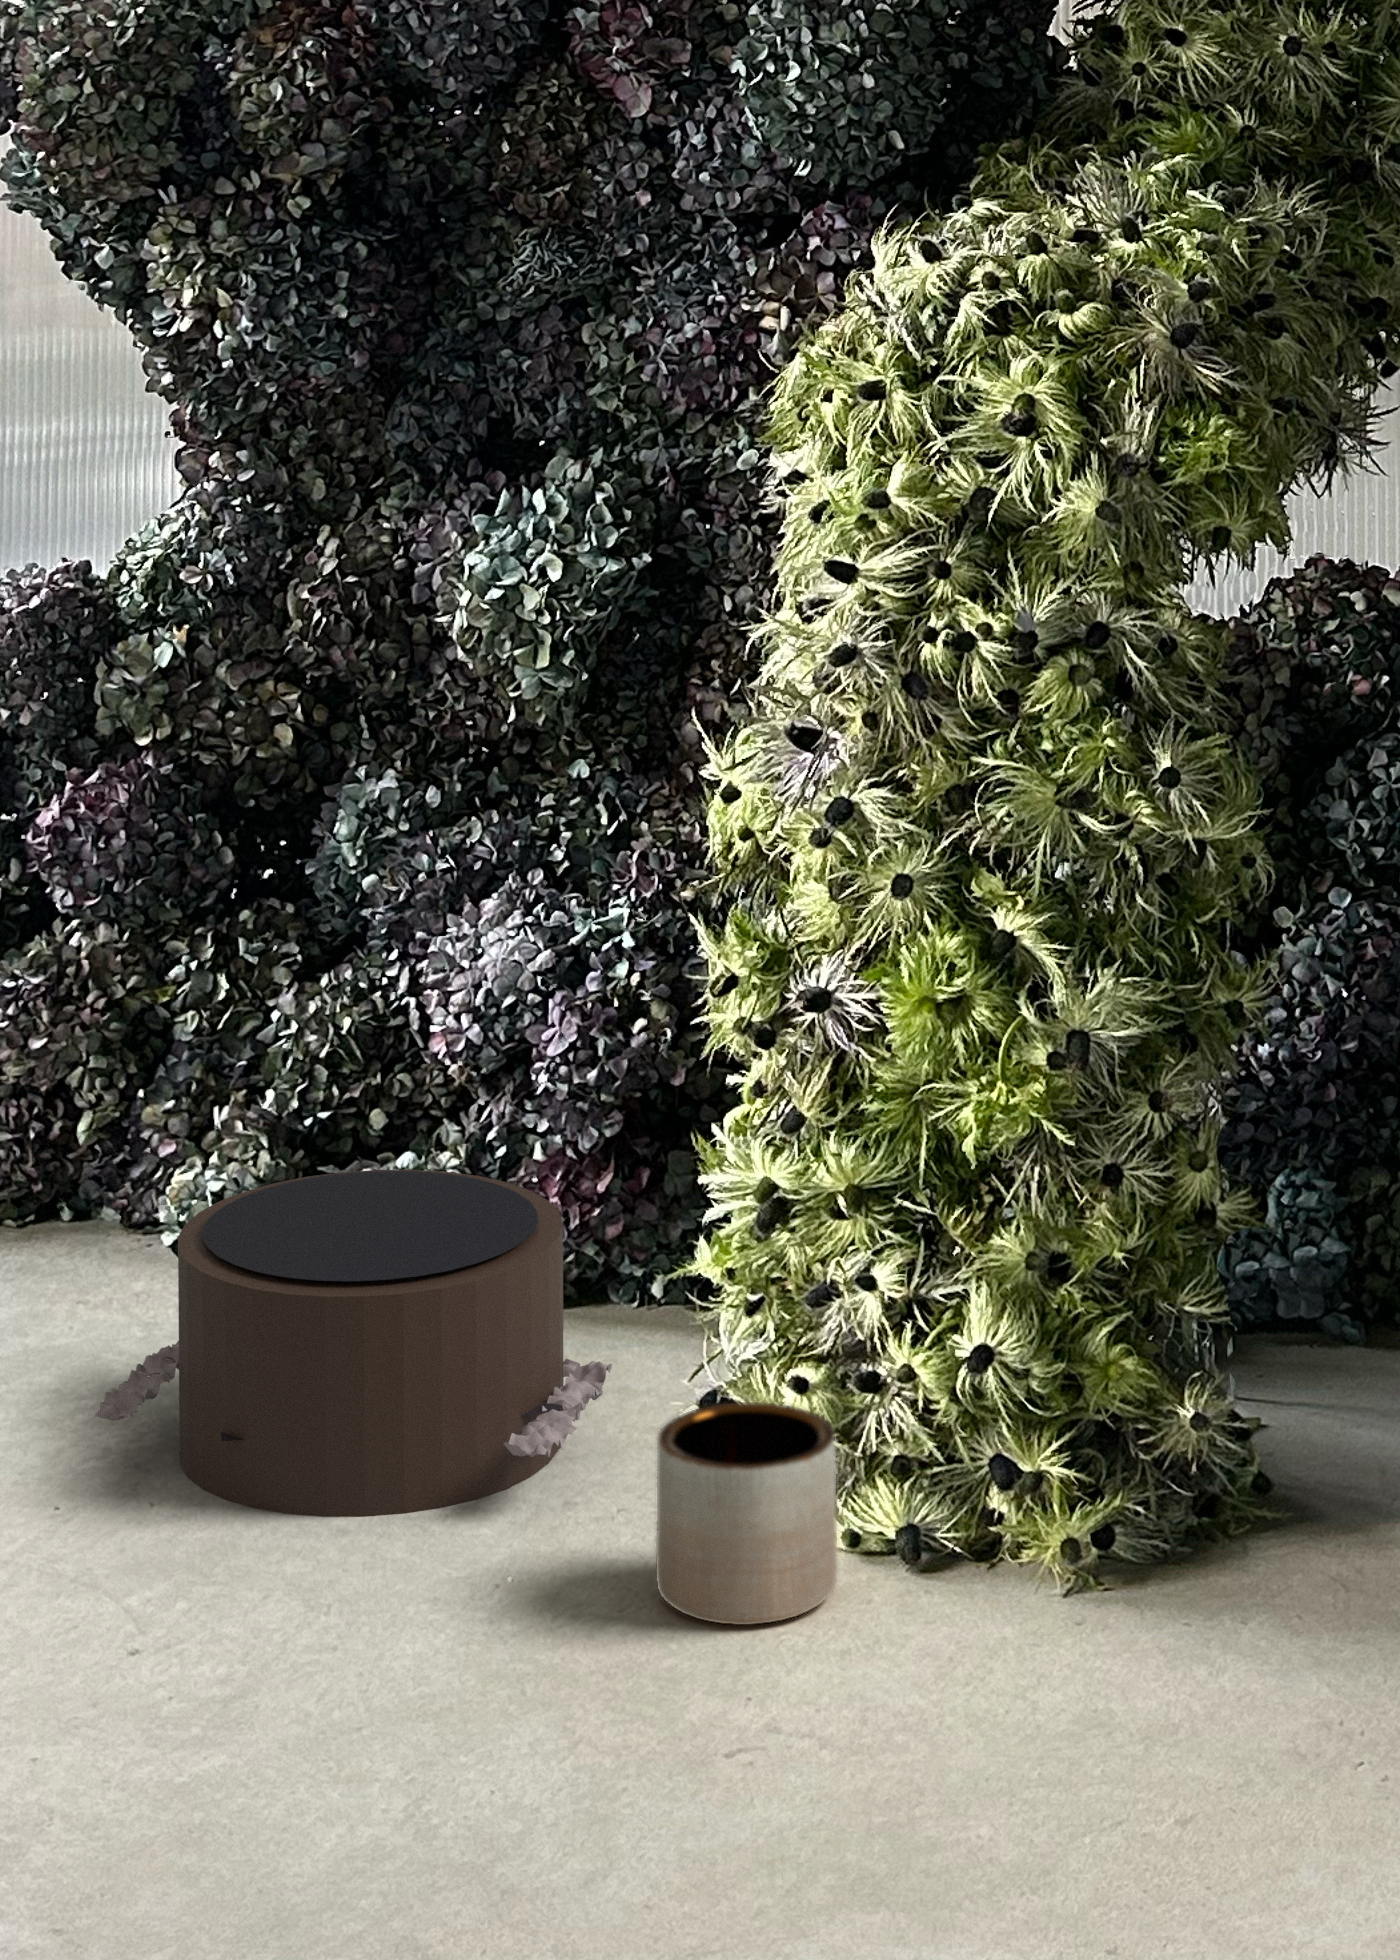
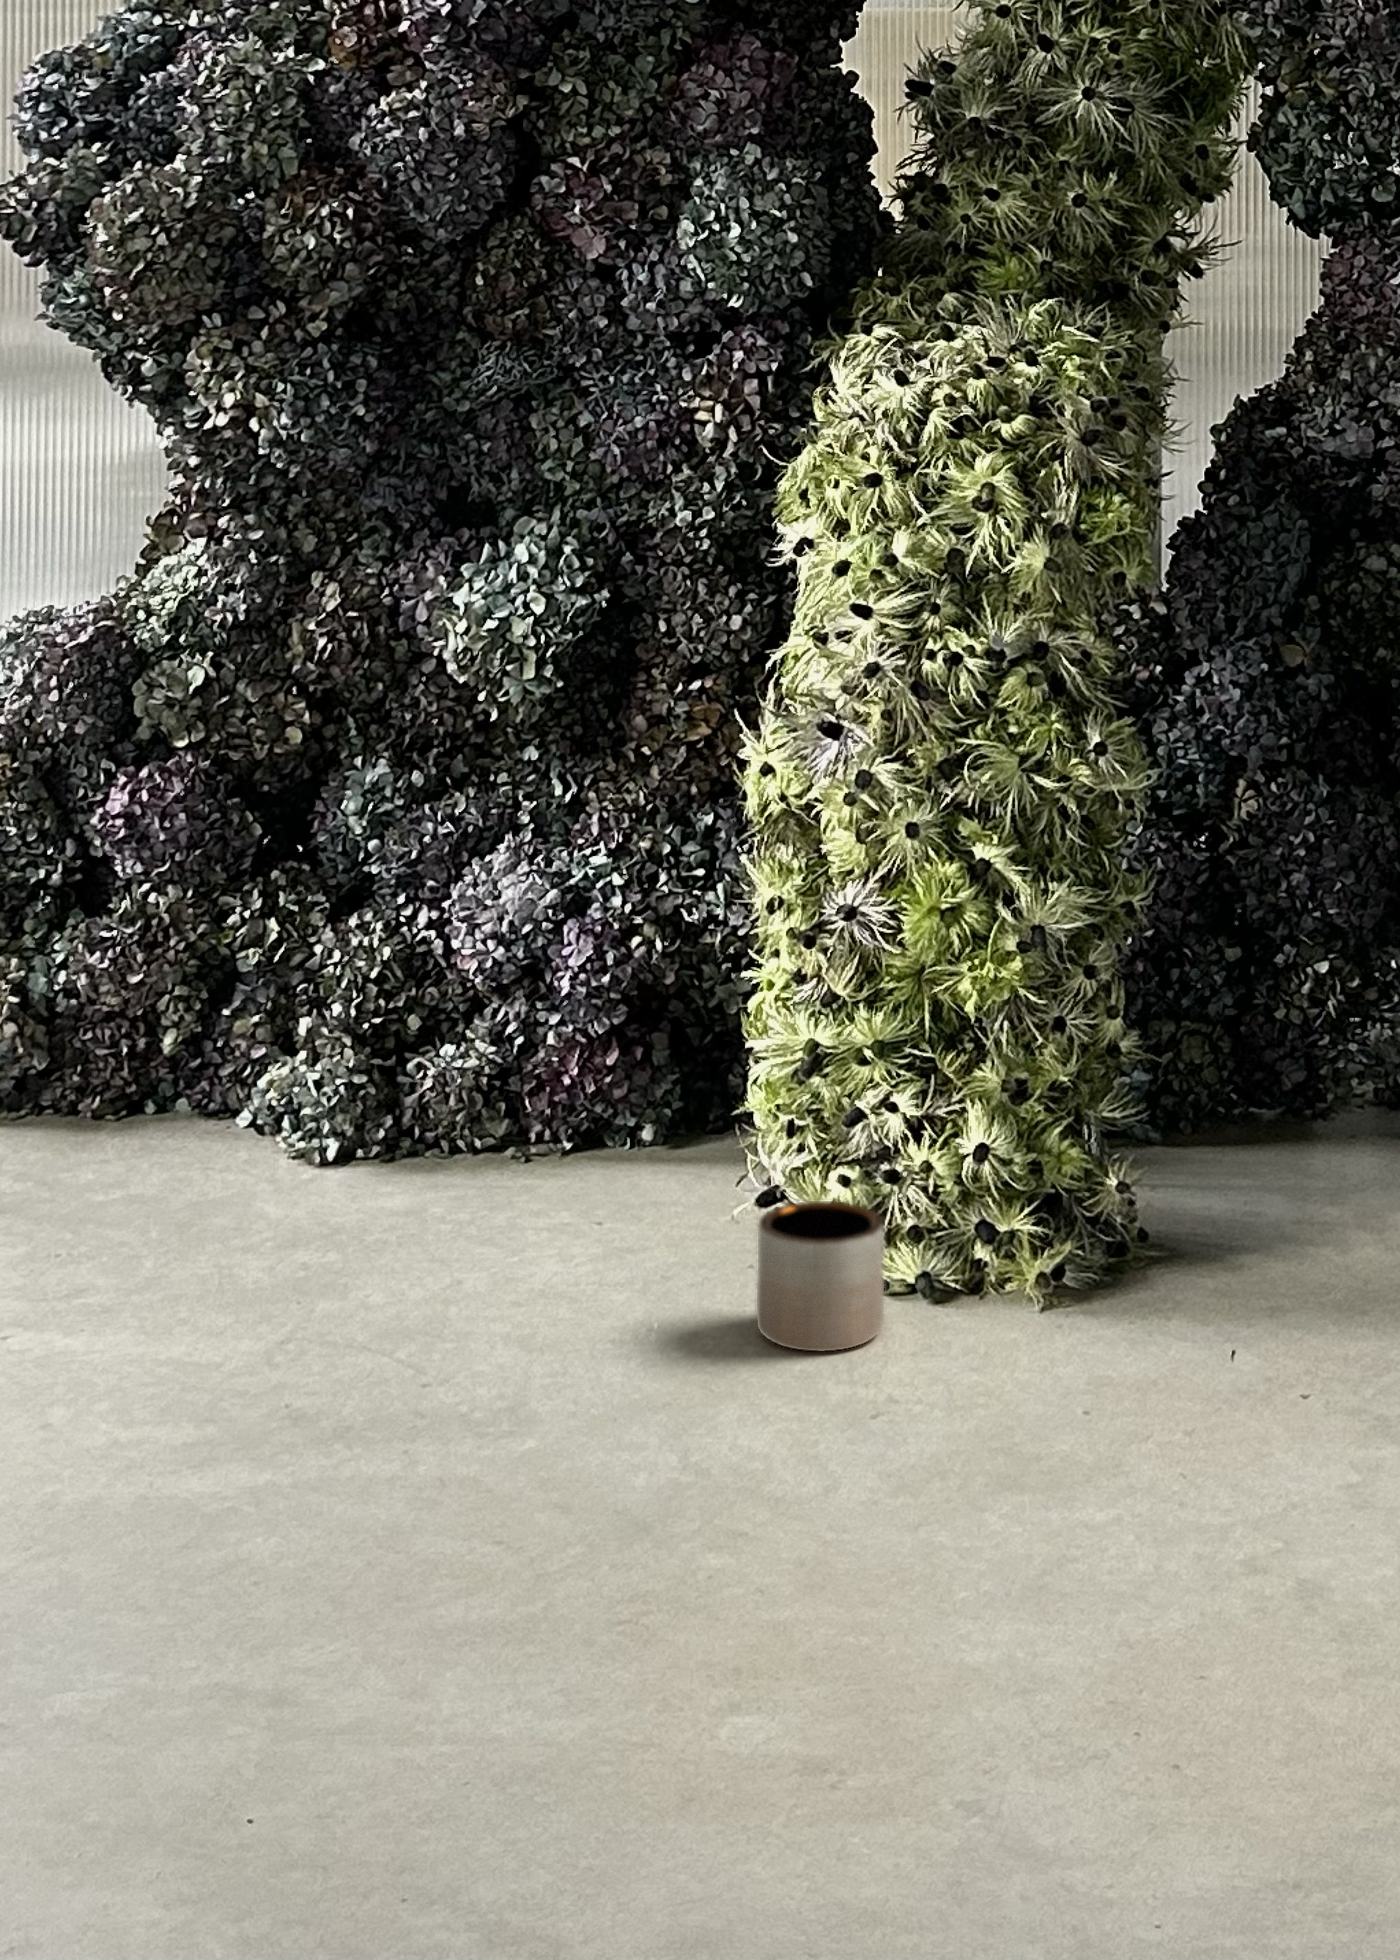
pouf: present [94,1170,612,1517] -> none [300,1060,658,1308]

